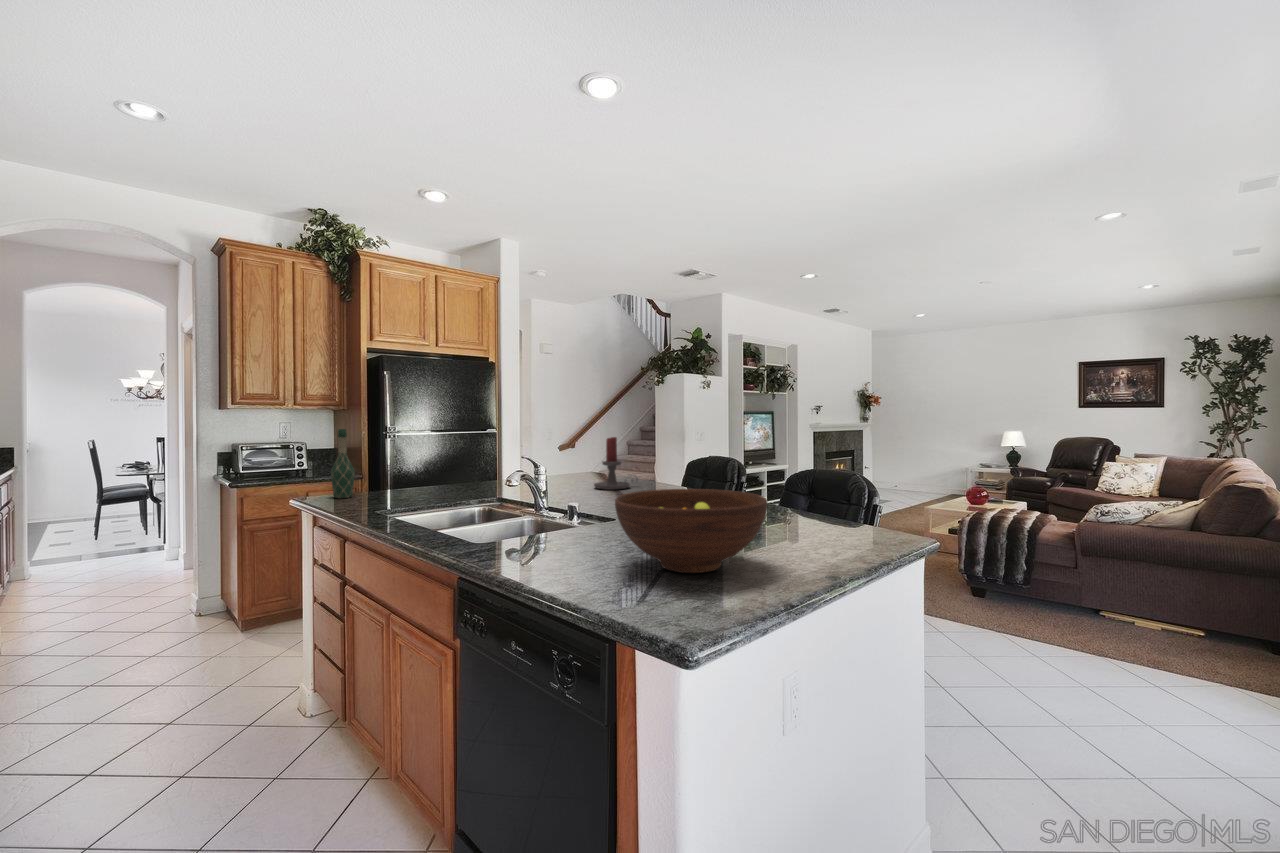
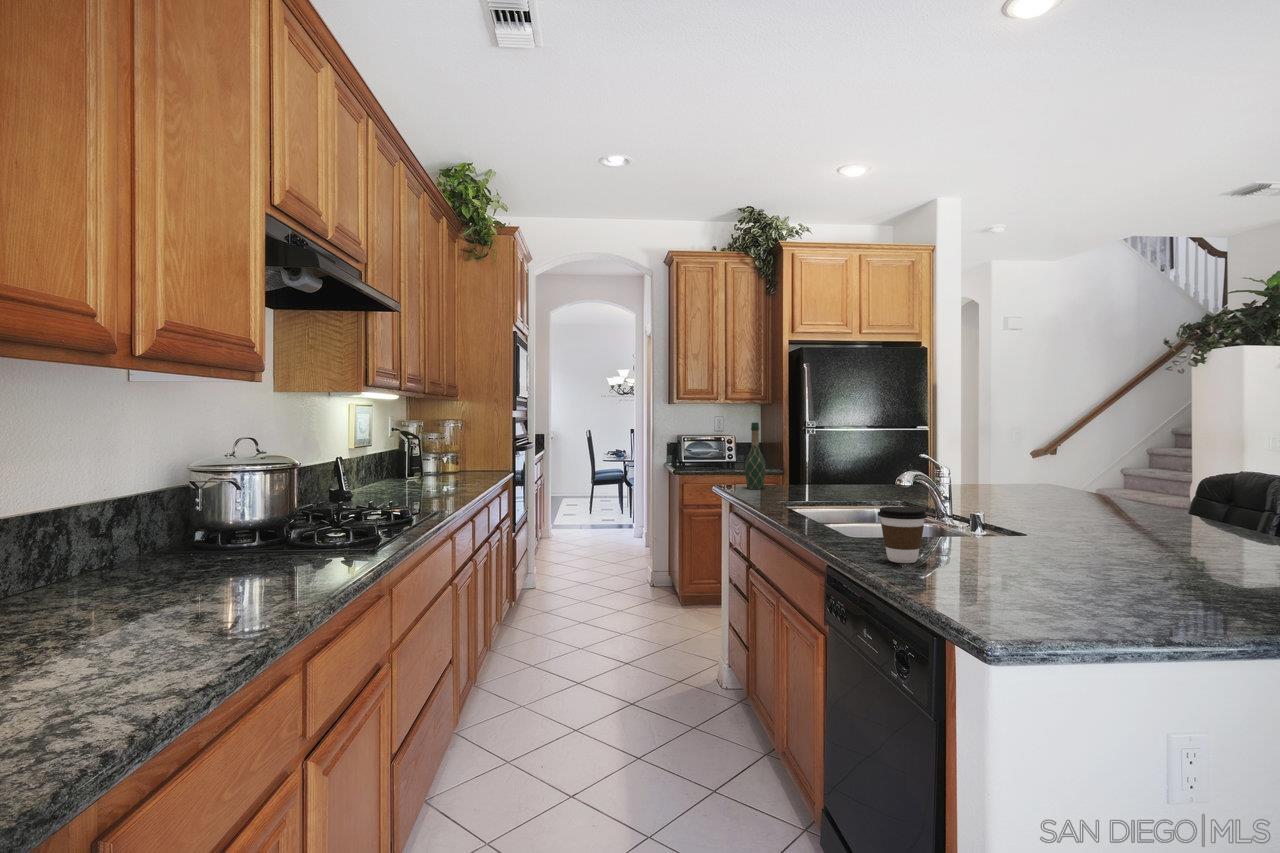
candle holder: present [594,437,638,490] -> none [1032,435,1100,502]
fruit bowl: present [615,489,767,573] -> none [977,495,1187,592]
coffee cup: none [518,510,564,566] -> present [878,507,928,563]

